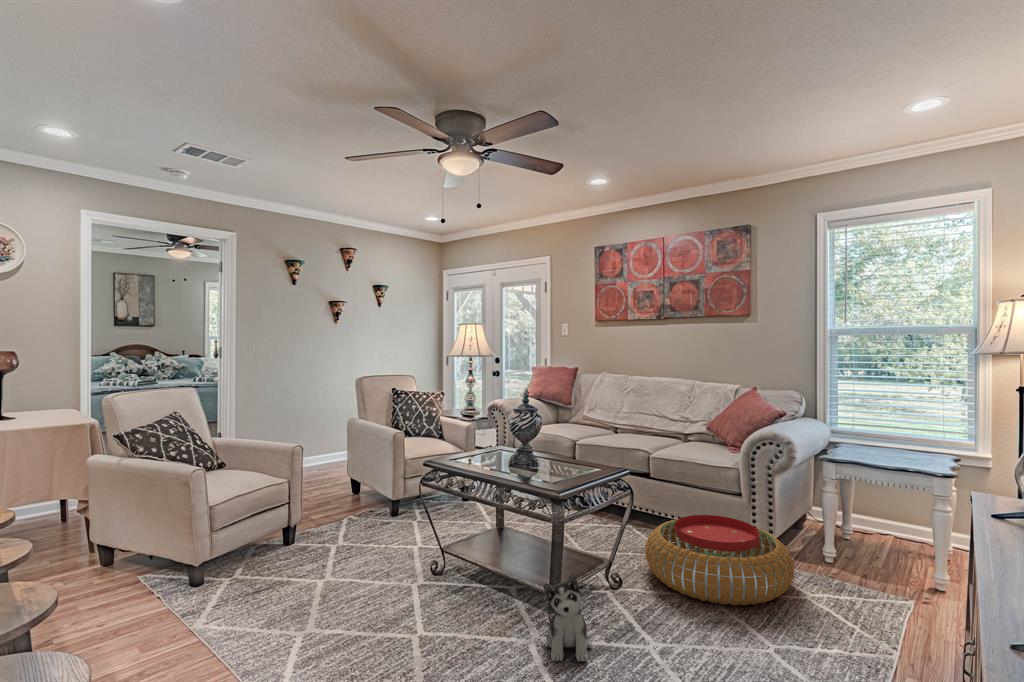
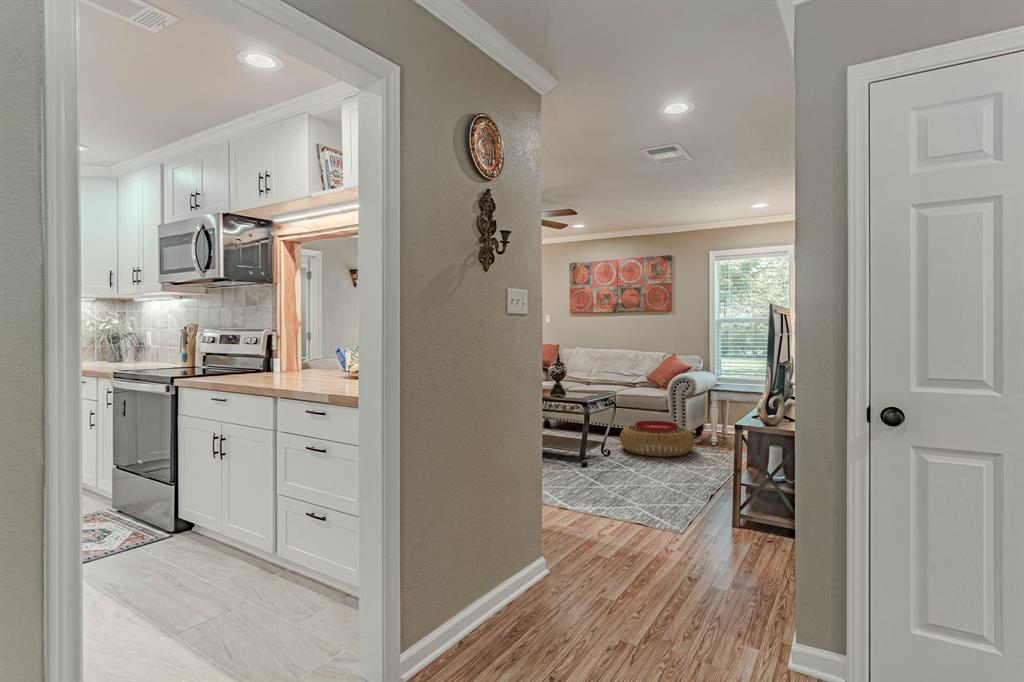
plush toy: present [544,574,592,662] -> none [583,435,605,473]

